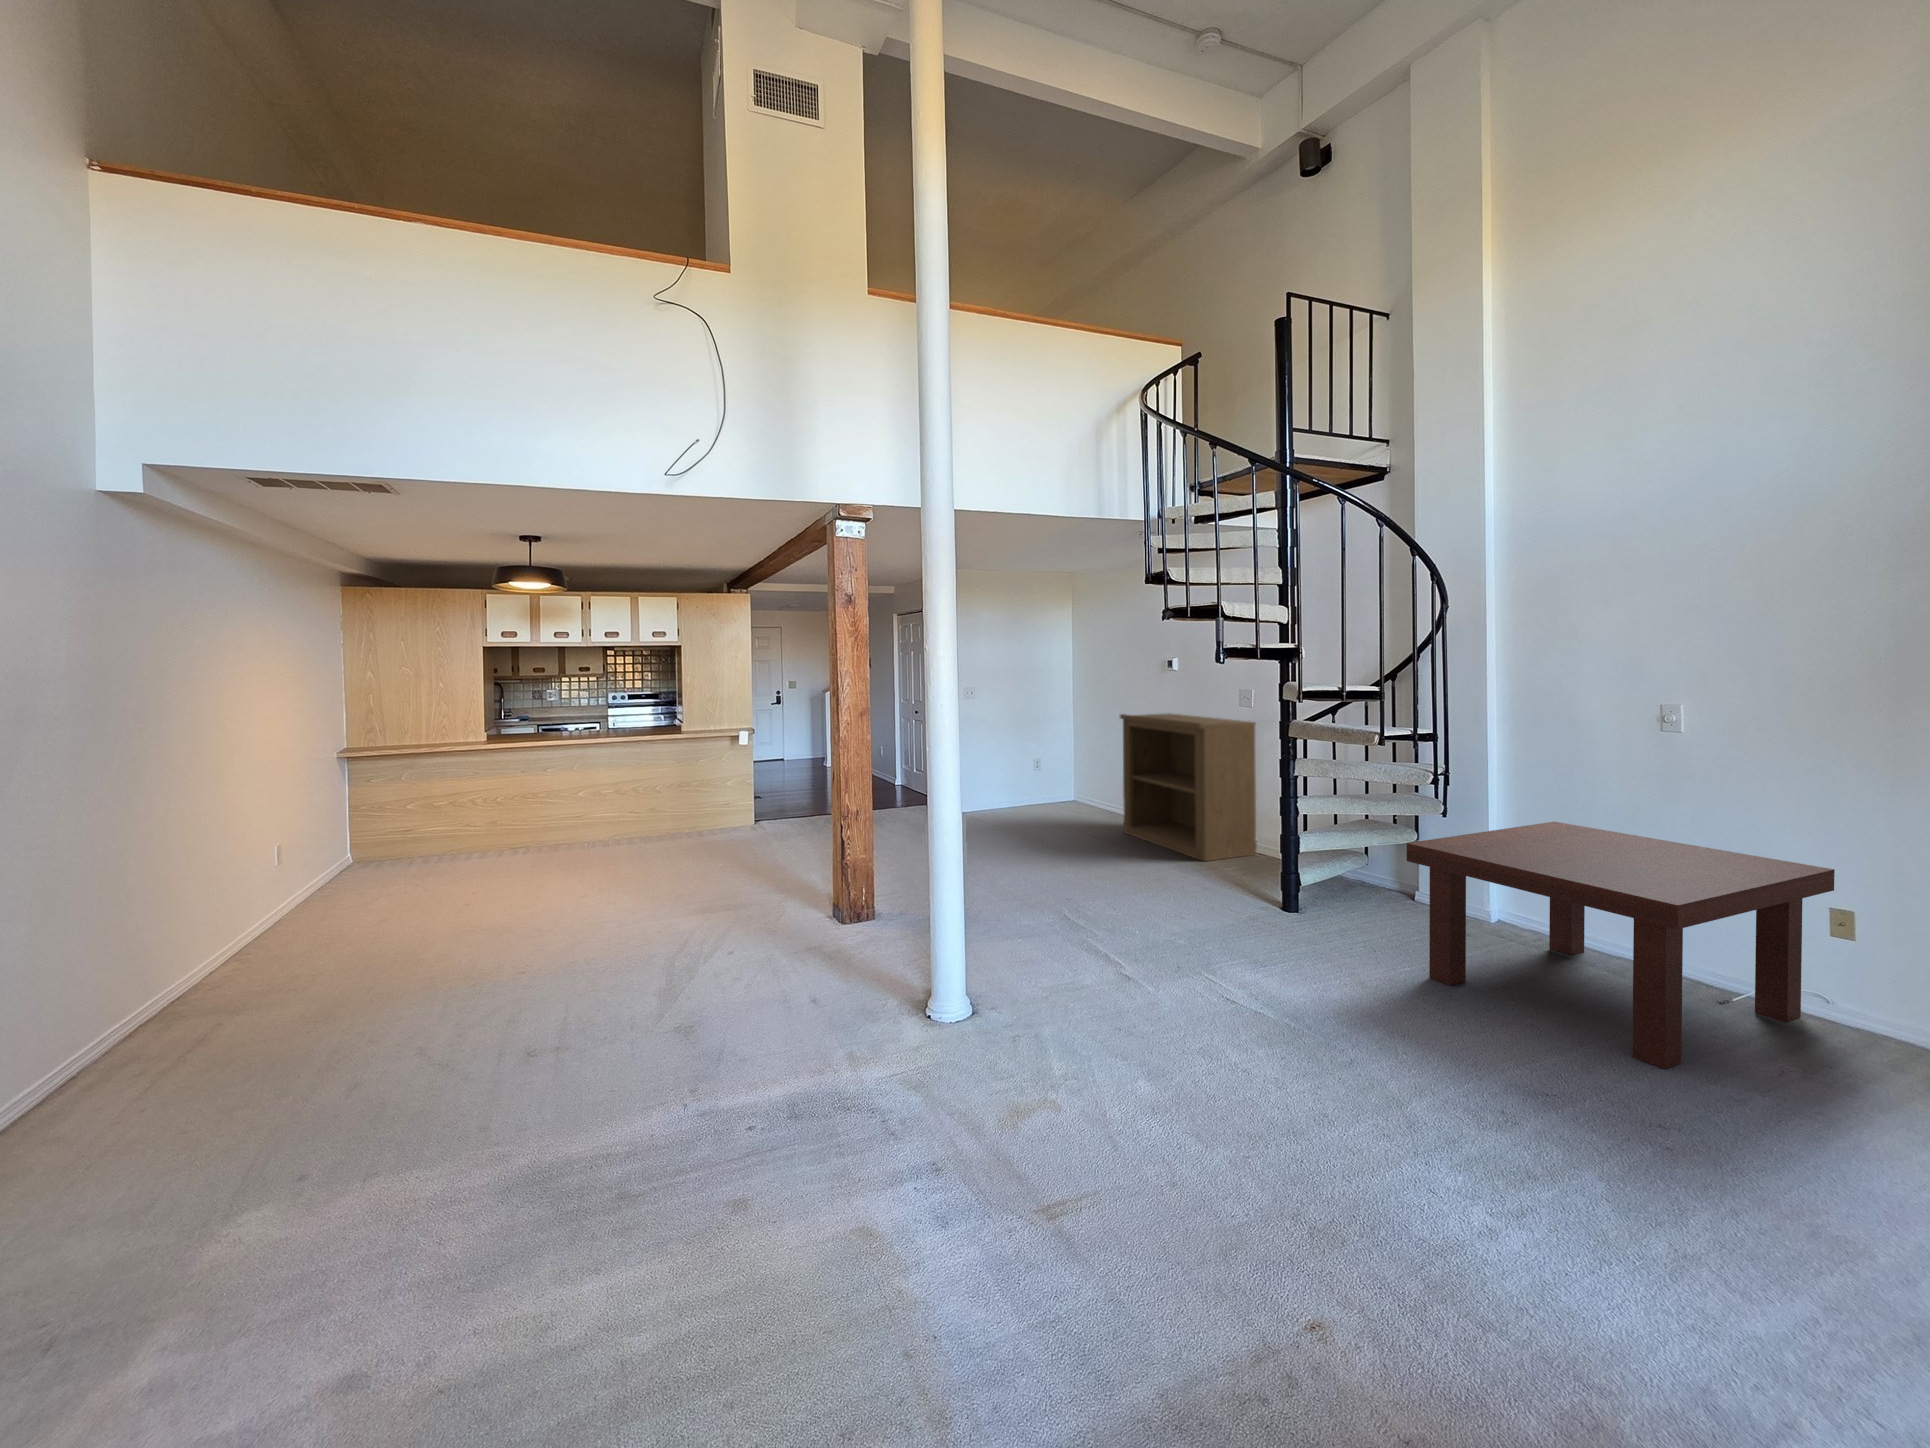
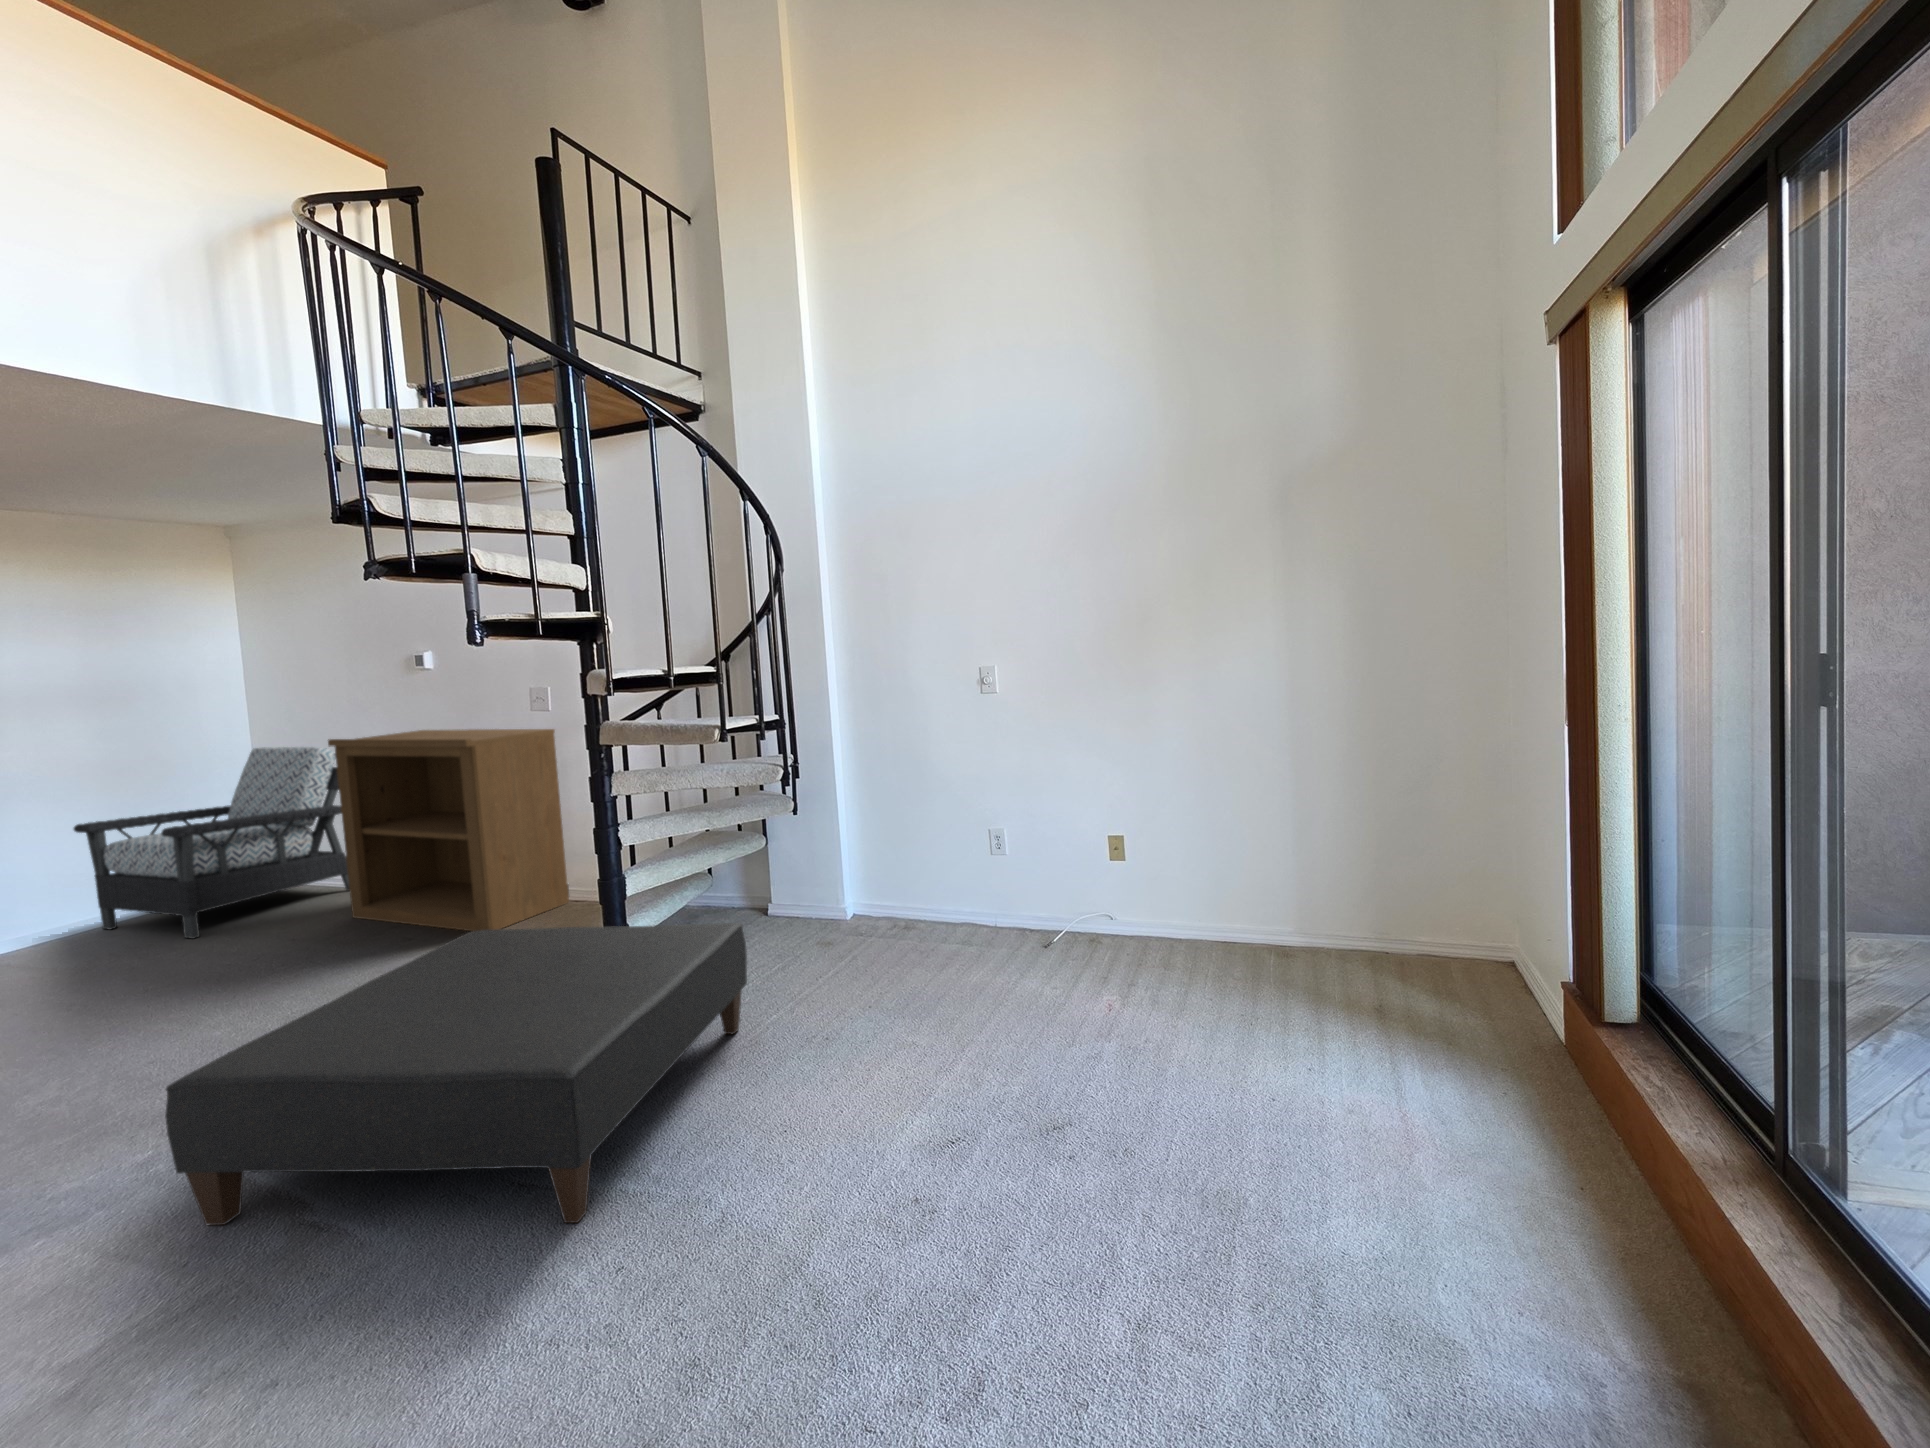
armchair: none [1001,715,1124,825] -> present [74,747,349,939]
coffee table: present [1407,822,1835,1069] -> none [766,799,1118,1052]
ottoman: none [1074,849,1386,1023] -> present [165,923,747,1225]

